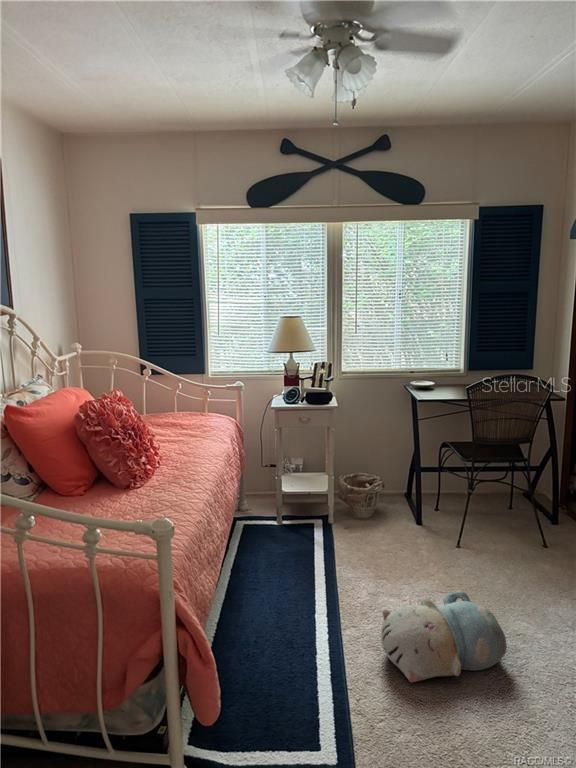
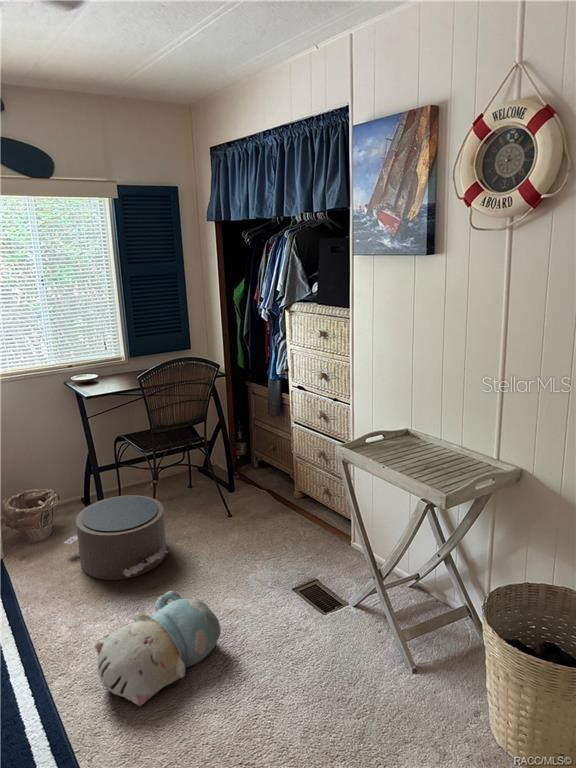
pouf: none [380,495,473,571] -> present [64,495,169,580]

